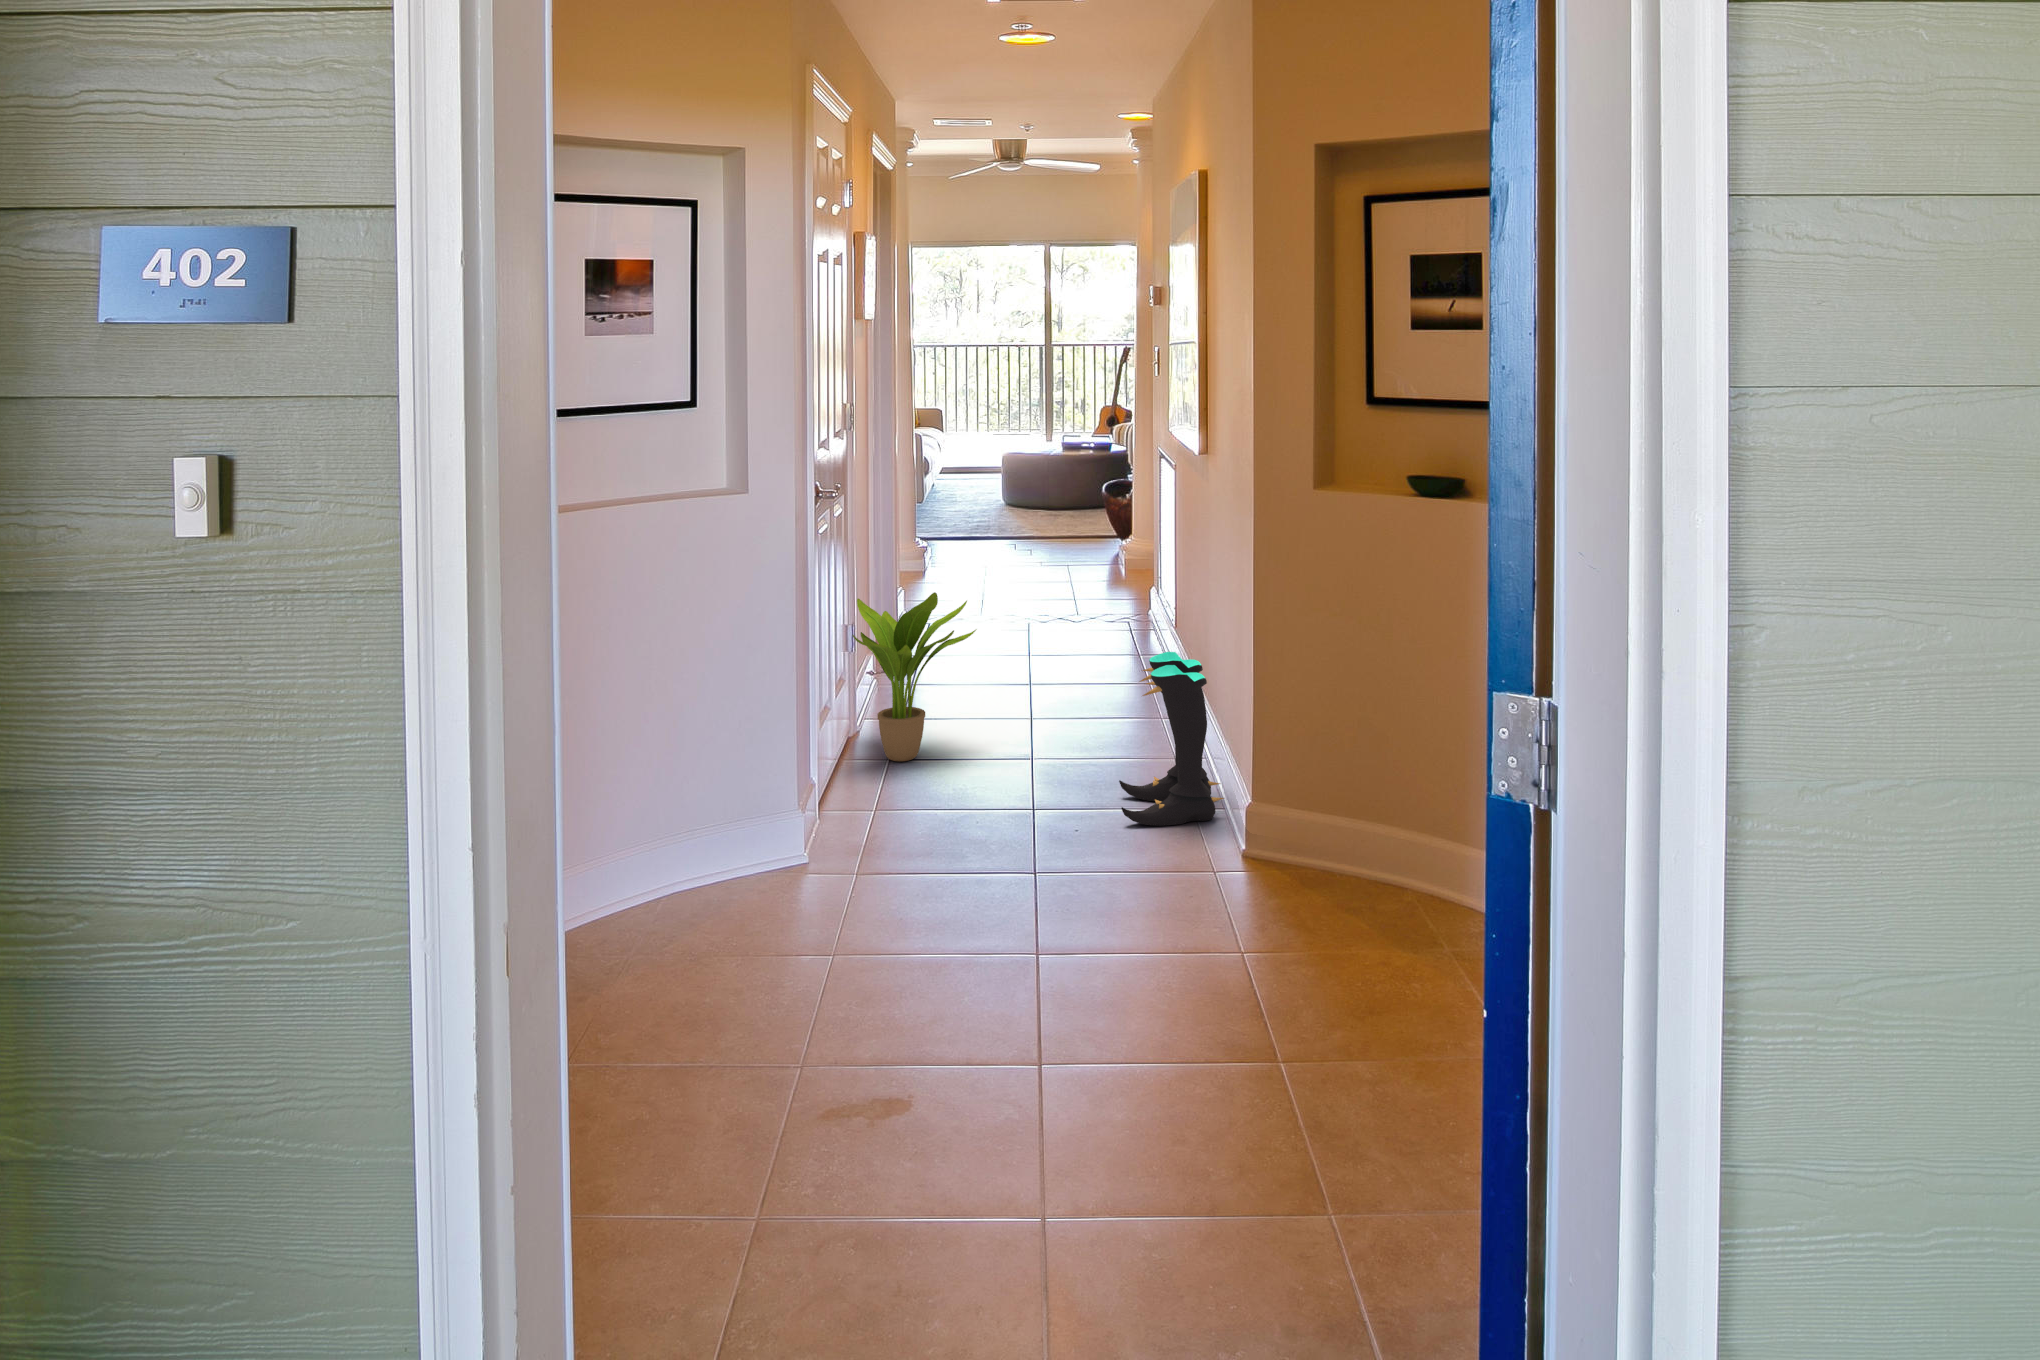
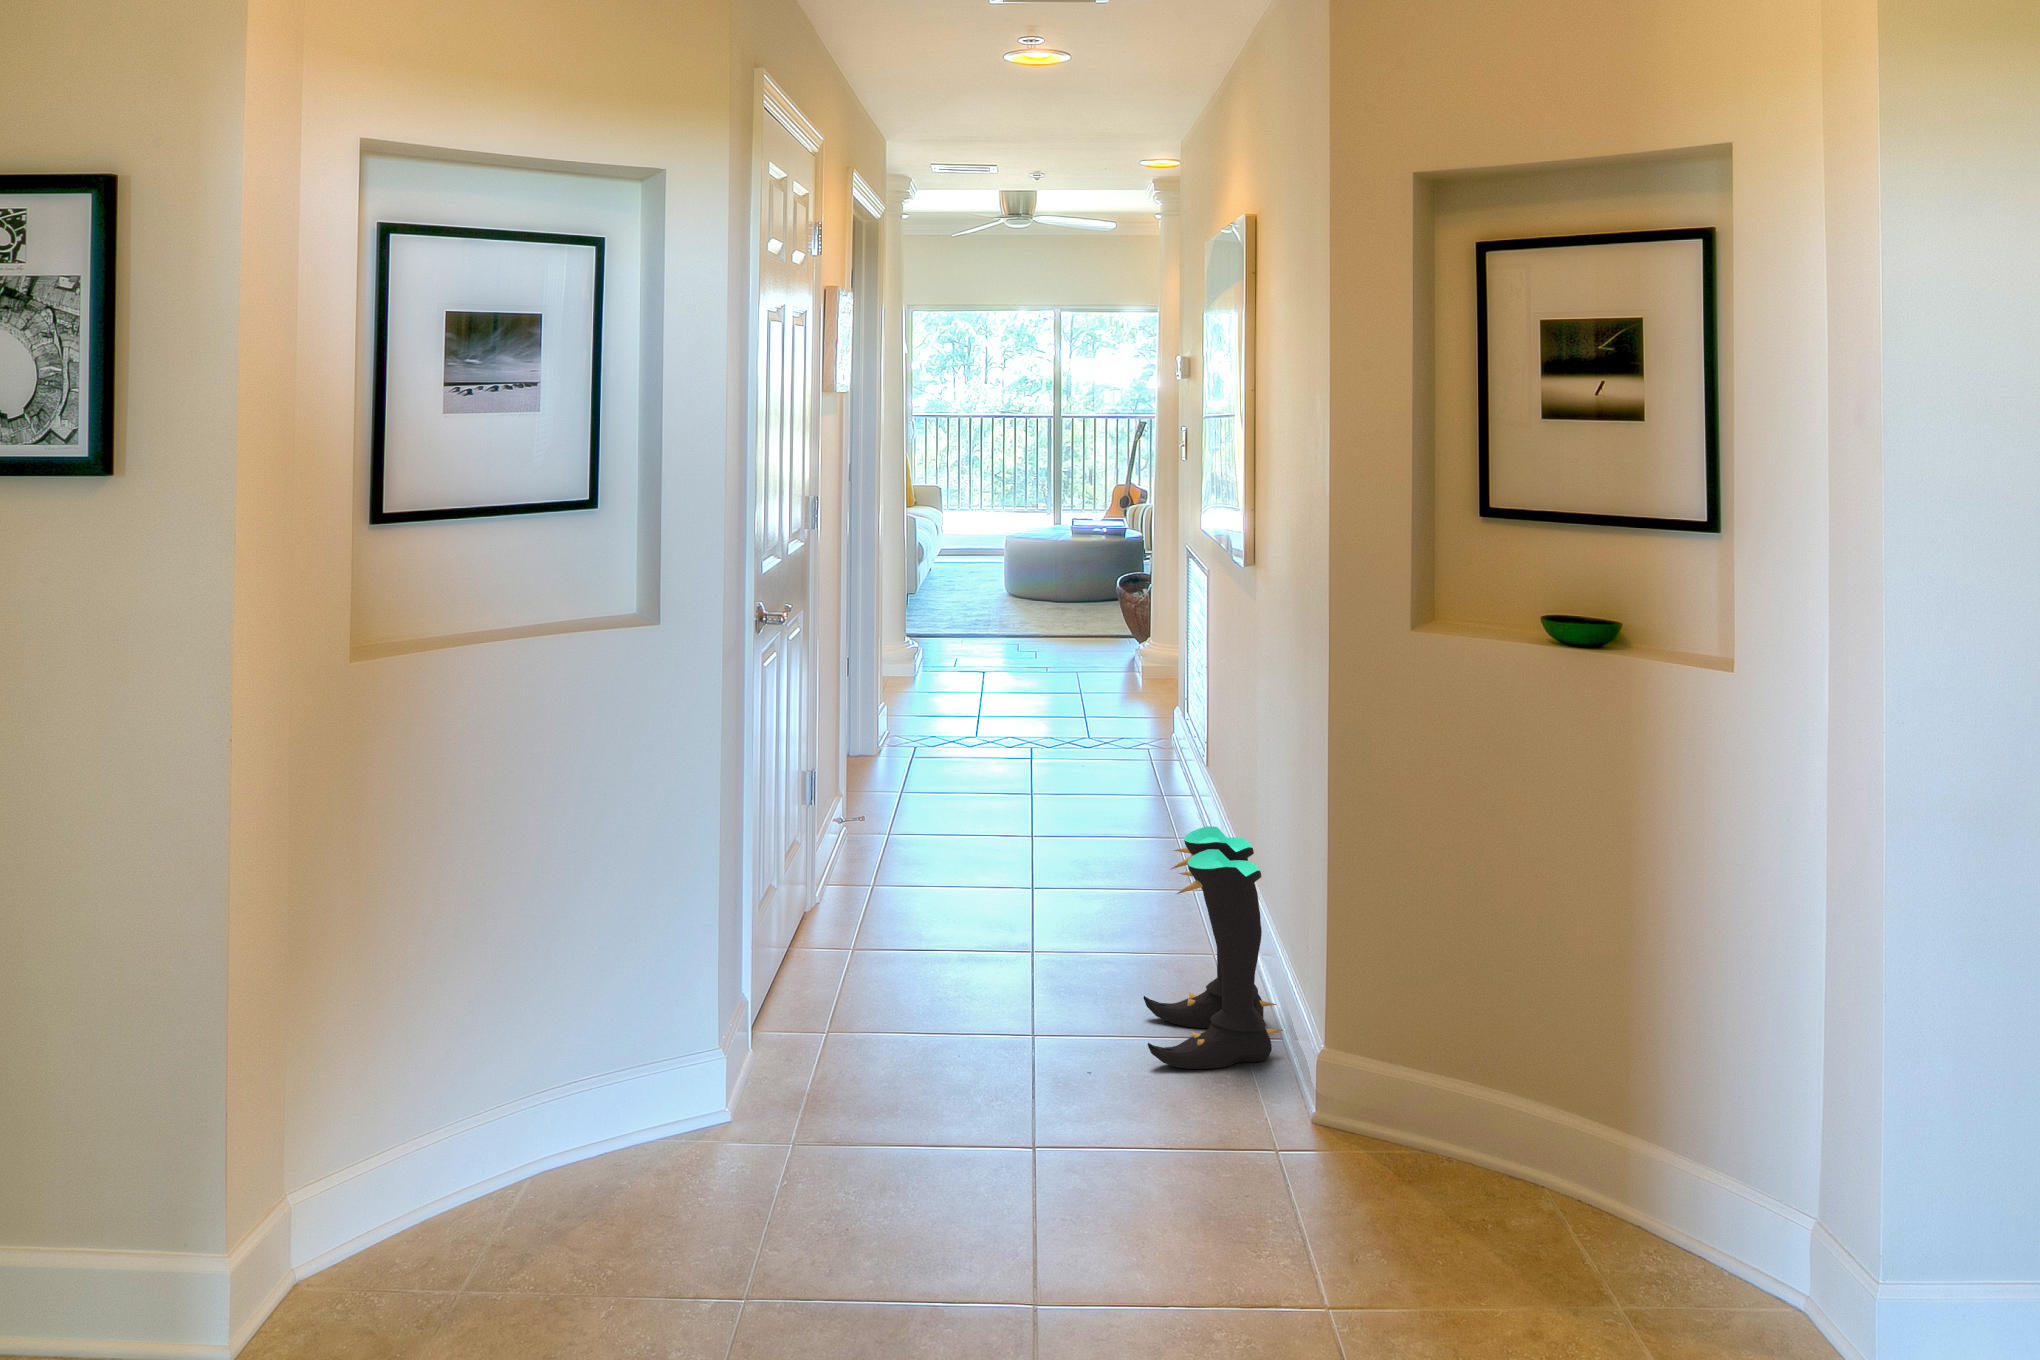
potted plant: present [852,592,976,762] -> none [805,734,964,954]

